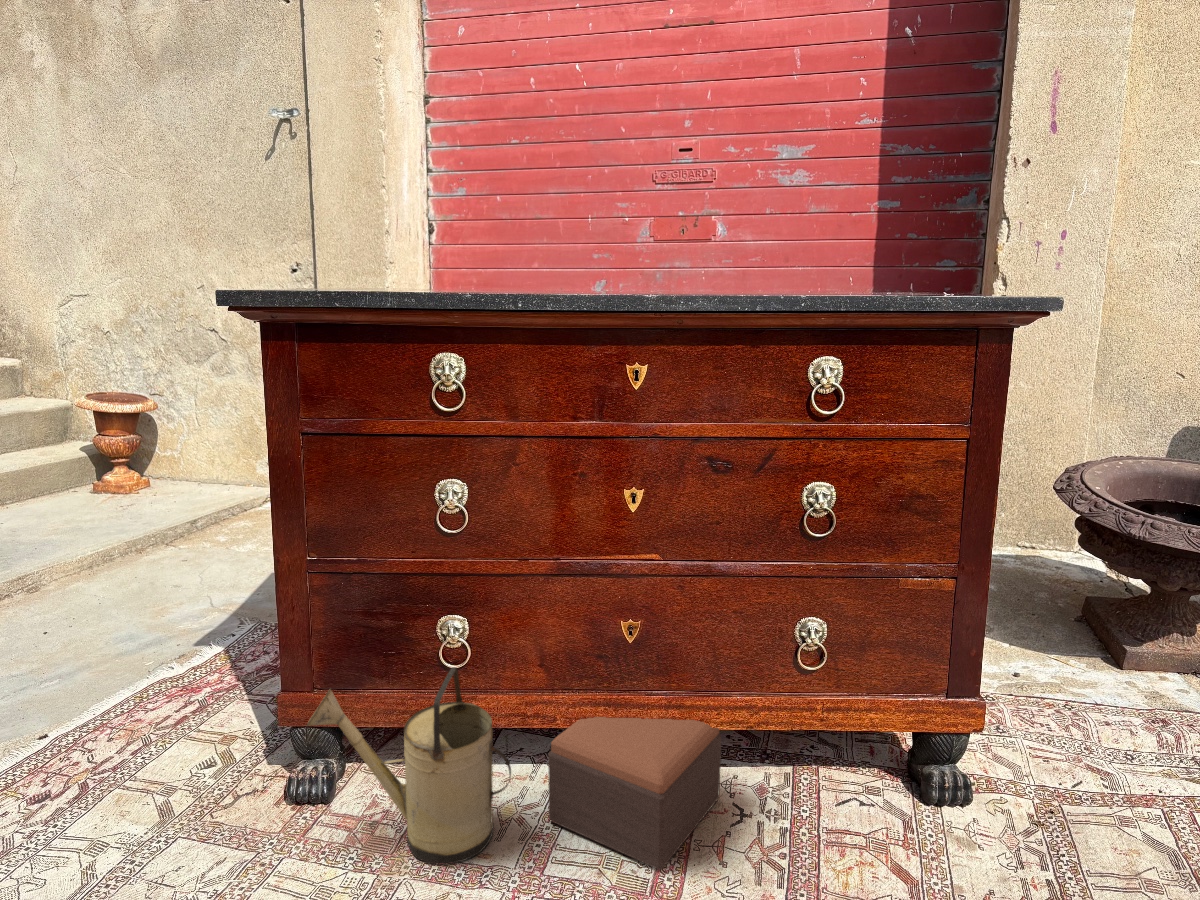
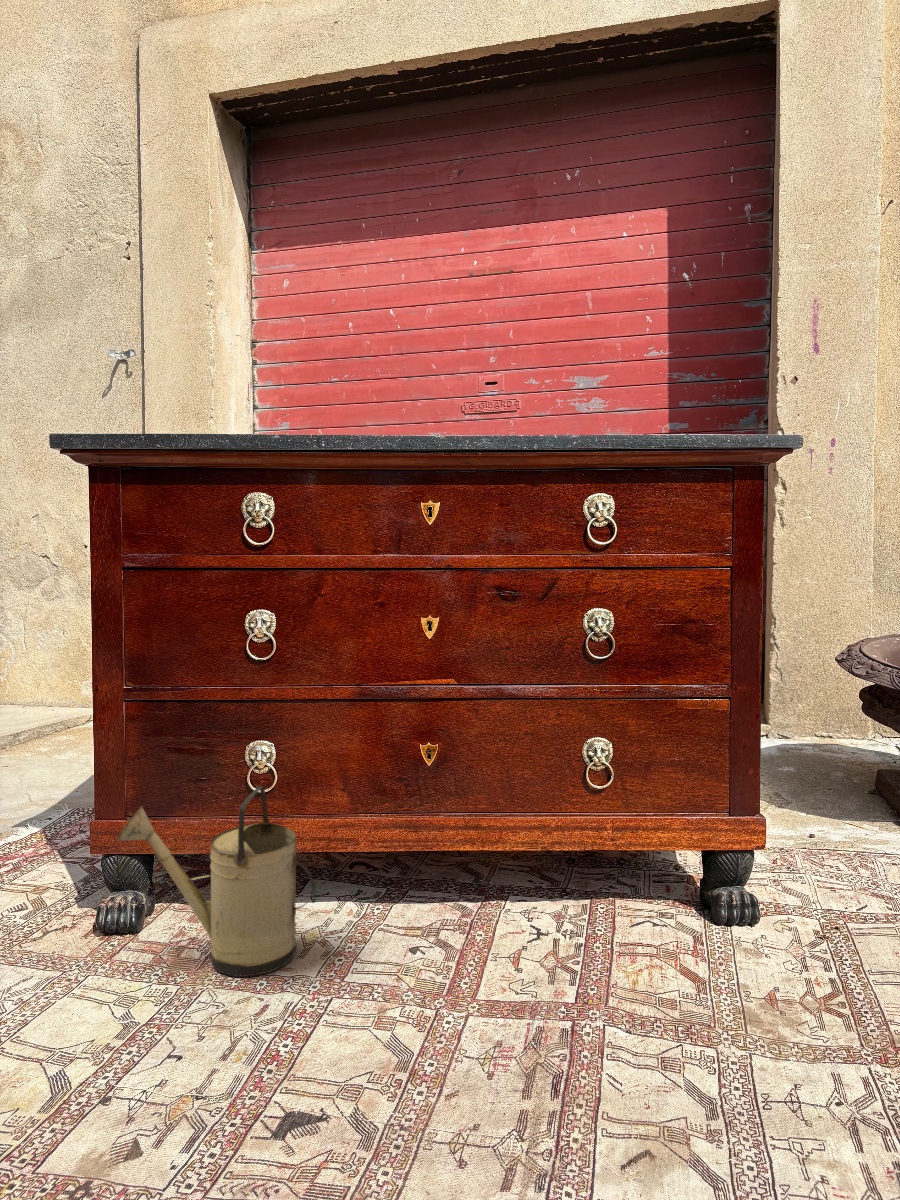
footstool: present [548,717,721,870] -> none [351,823,518,977]

